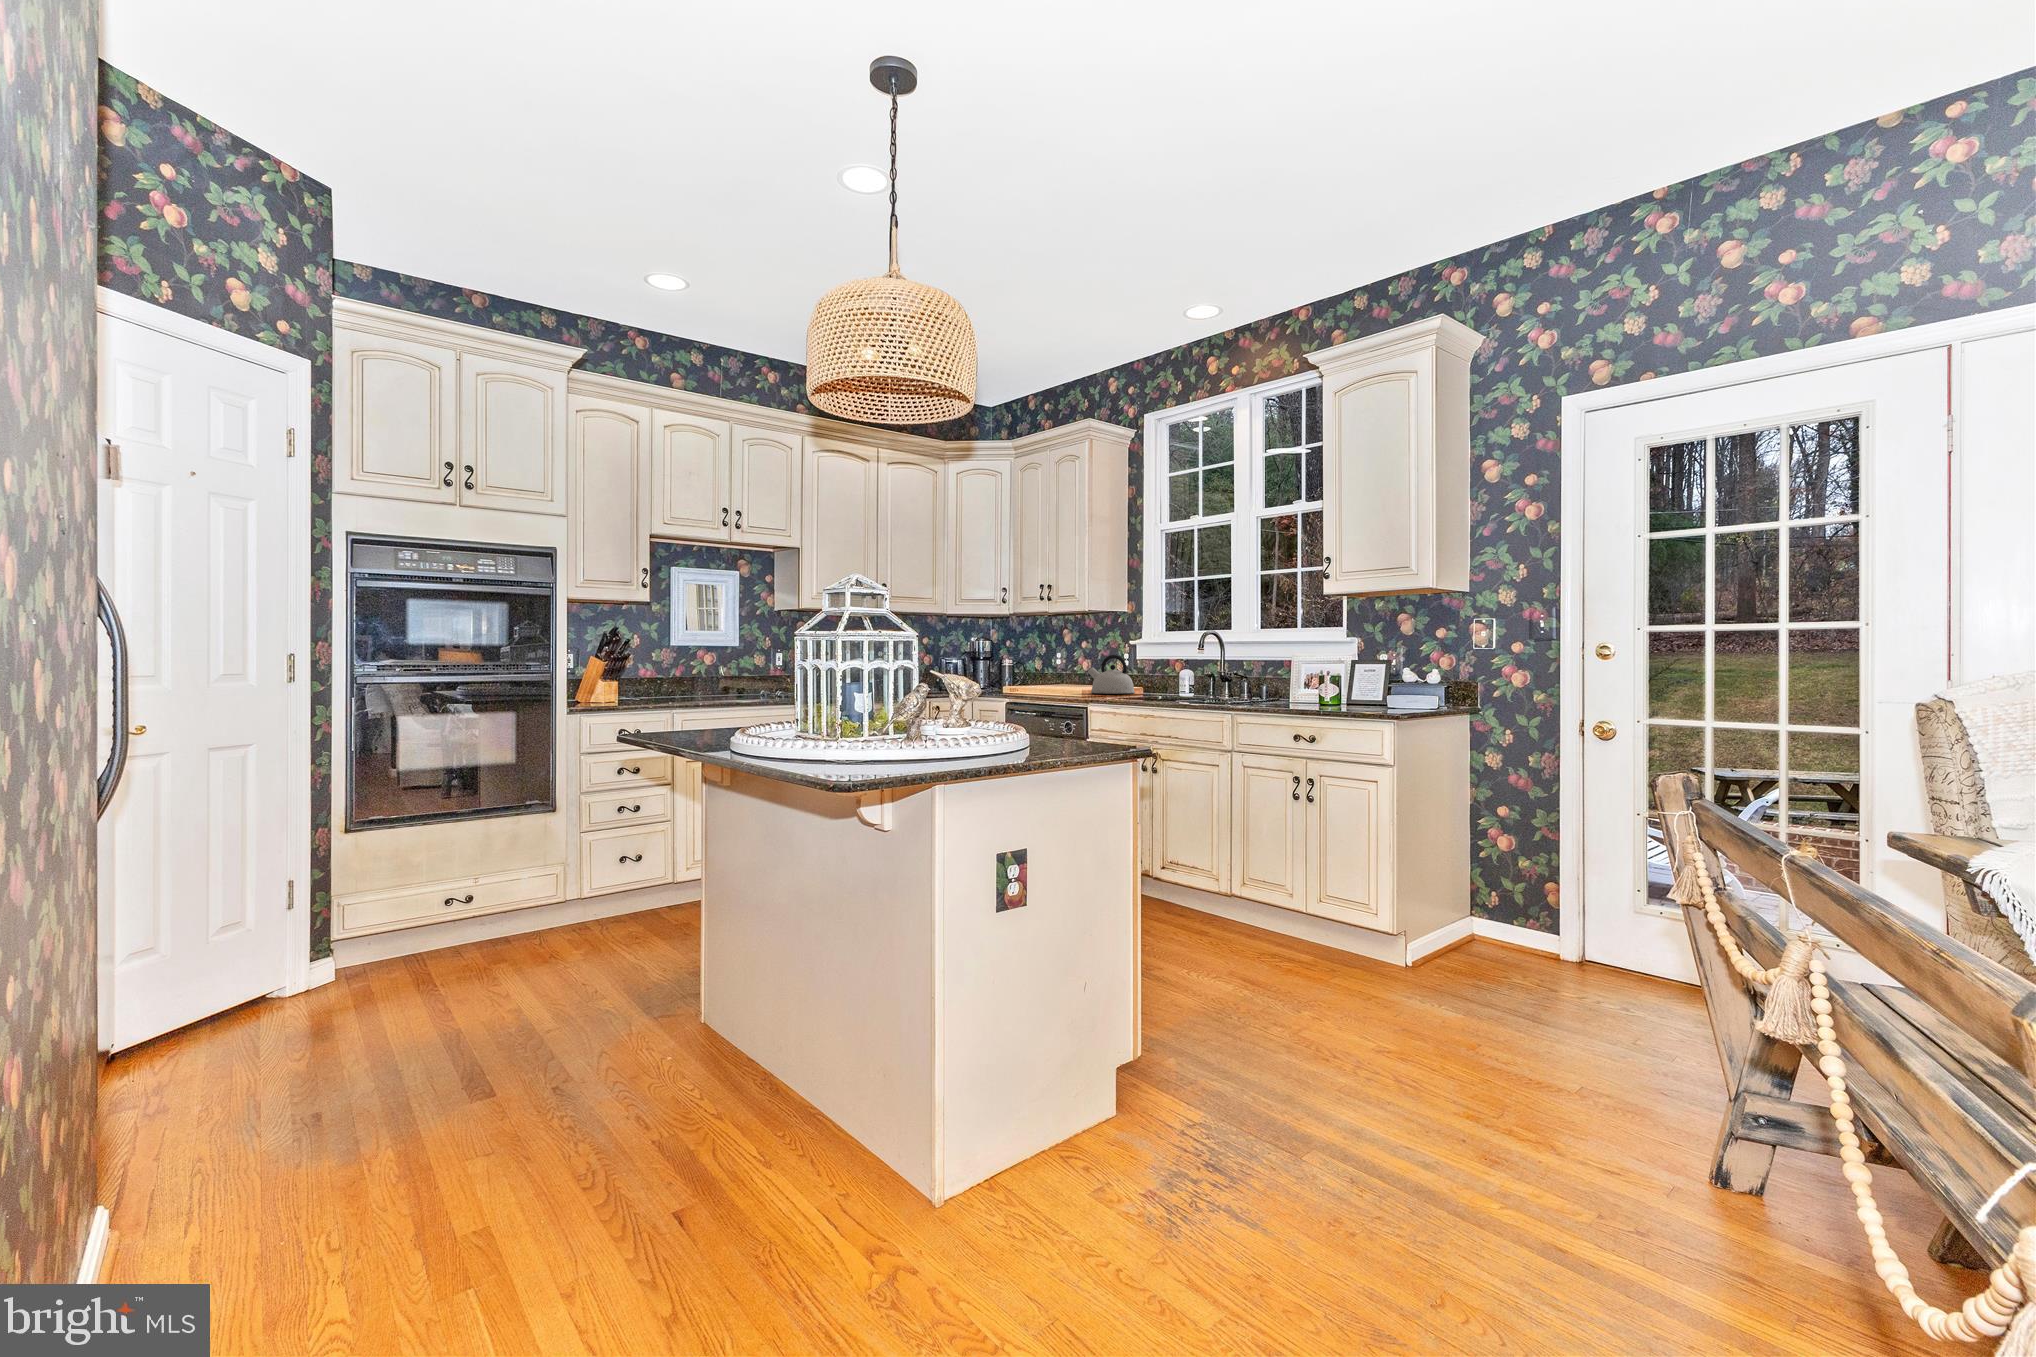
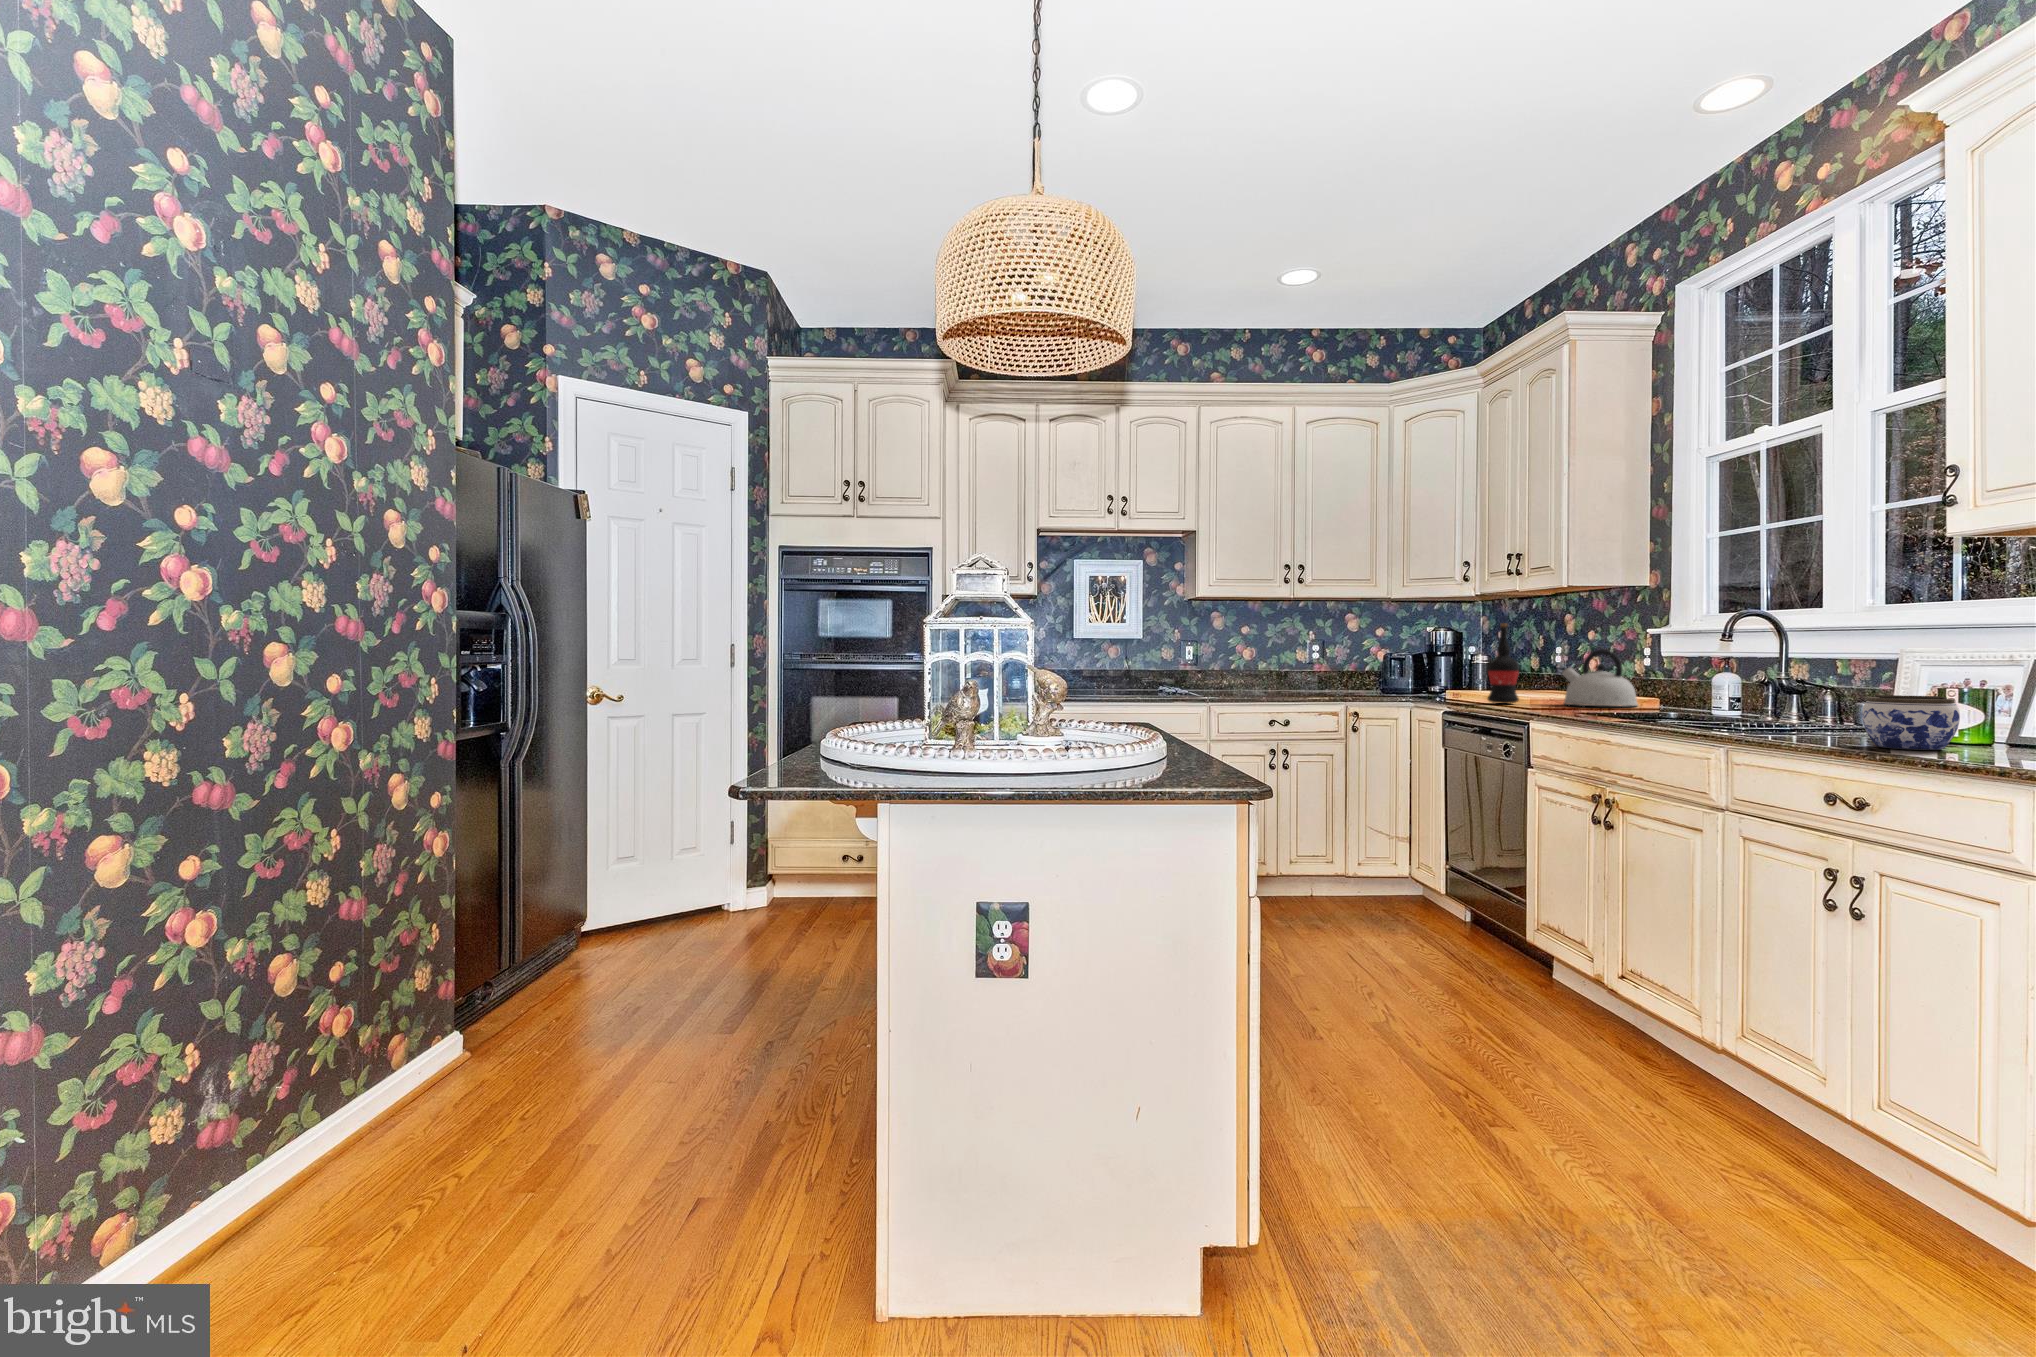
wine bottle: none [1044,636,1065,694] -> present [1488,623,1520,704]
jar: none [1304,680,1344,710] -> present [1862,695,1960,750]

